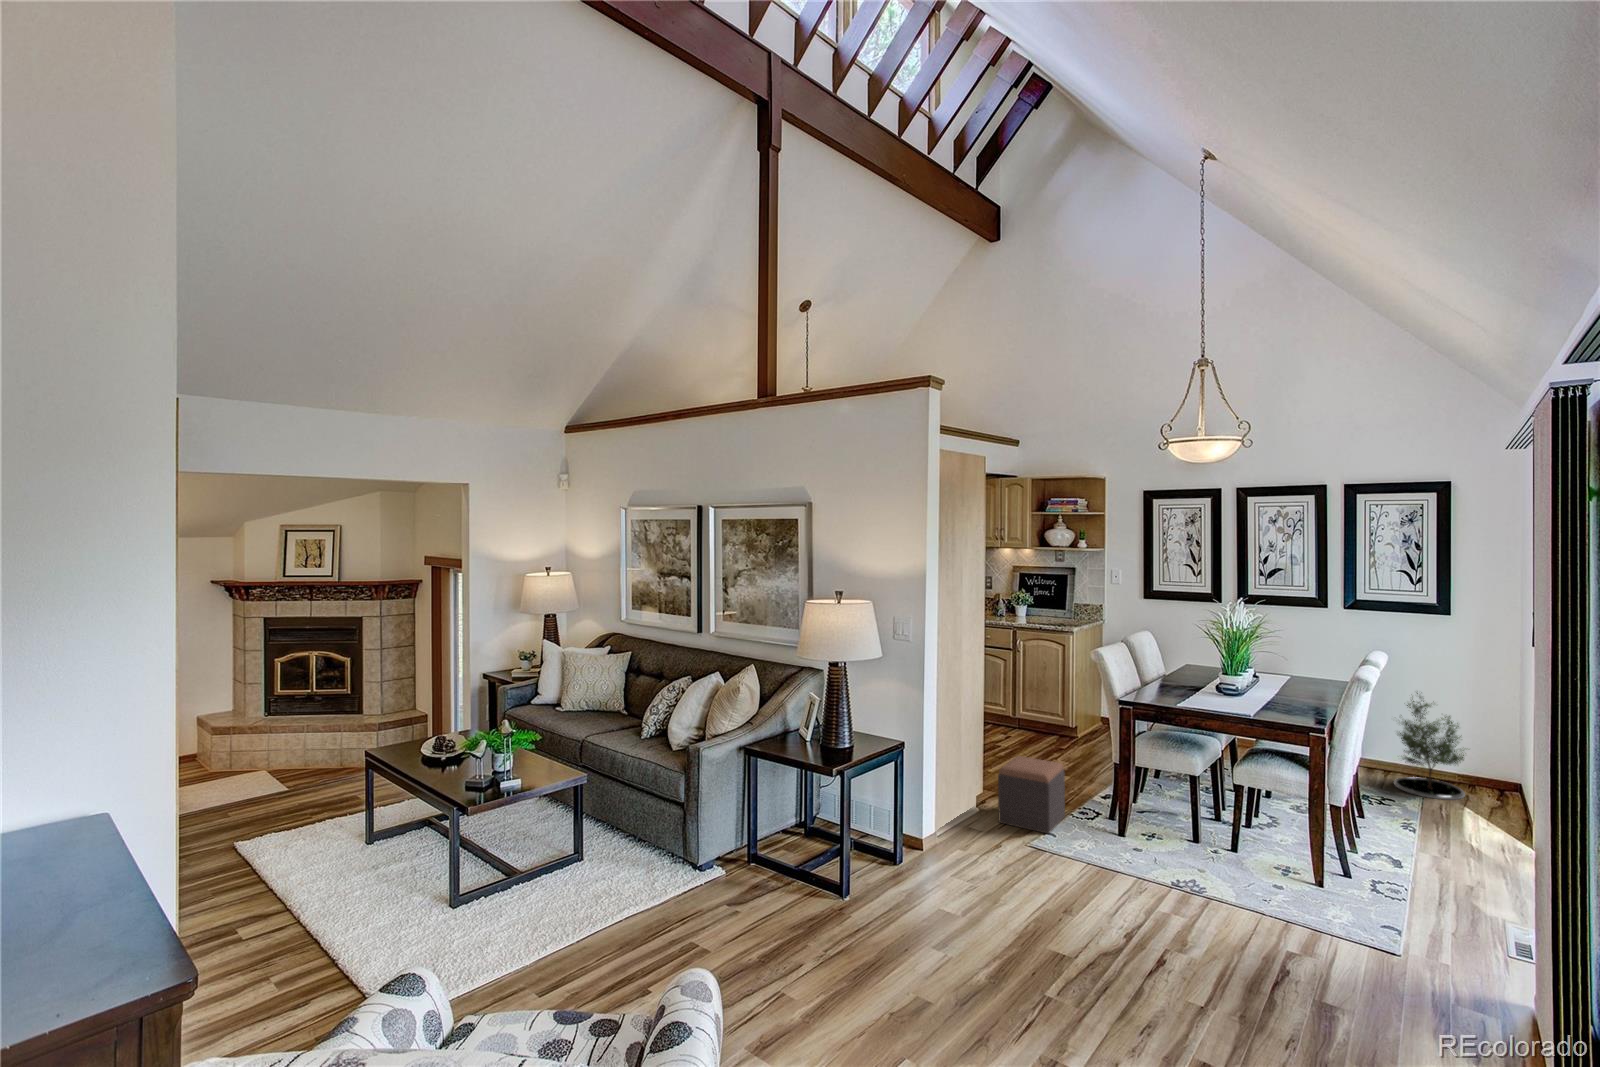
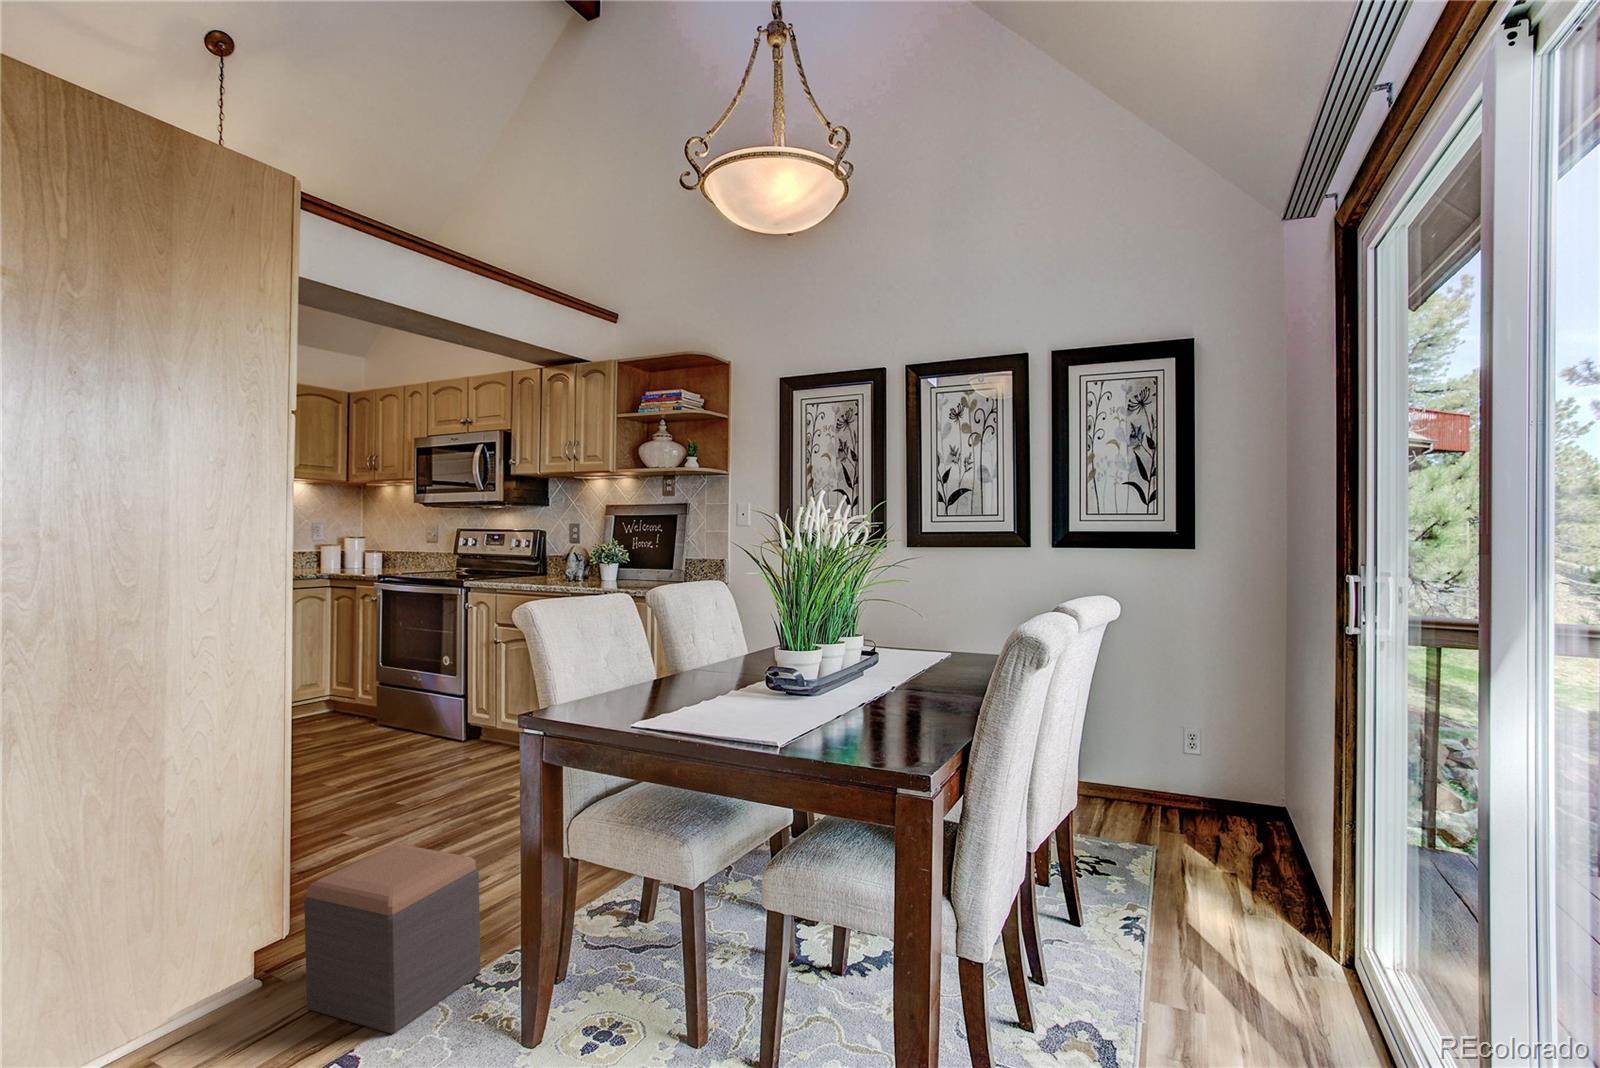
potted tree: present [1394,693,1465,800] -> none [1112,672,1224,853]

